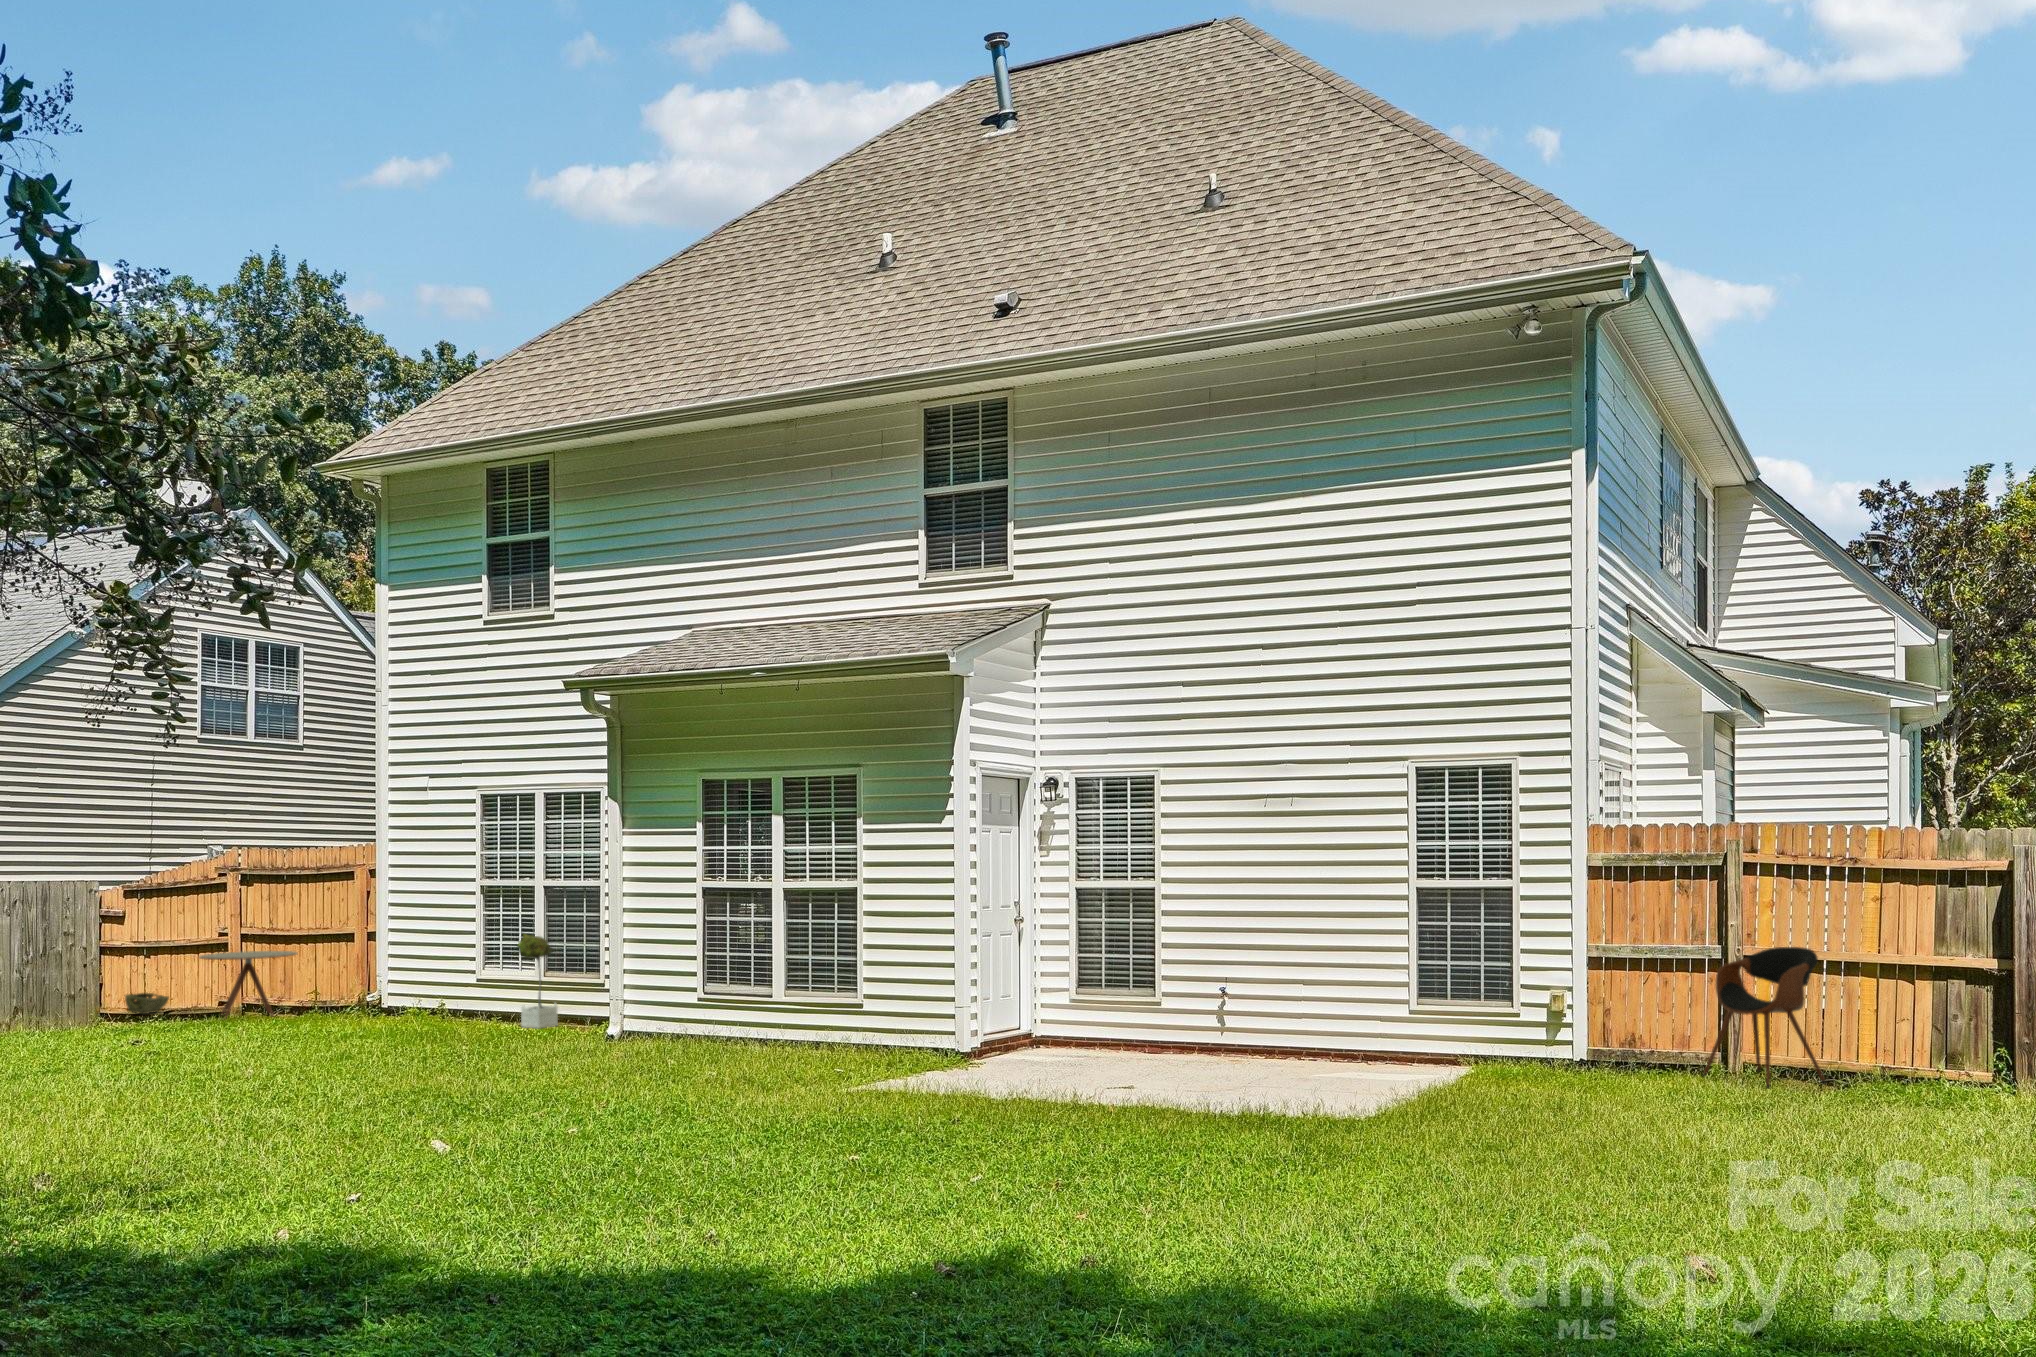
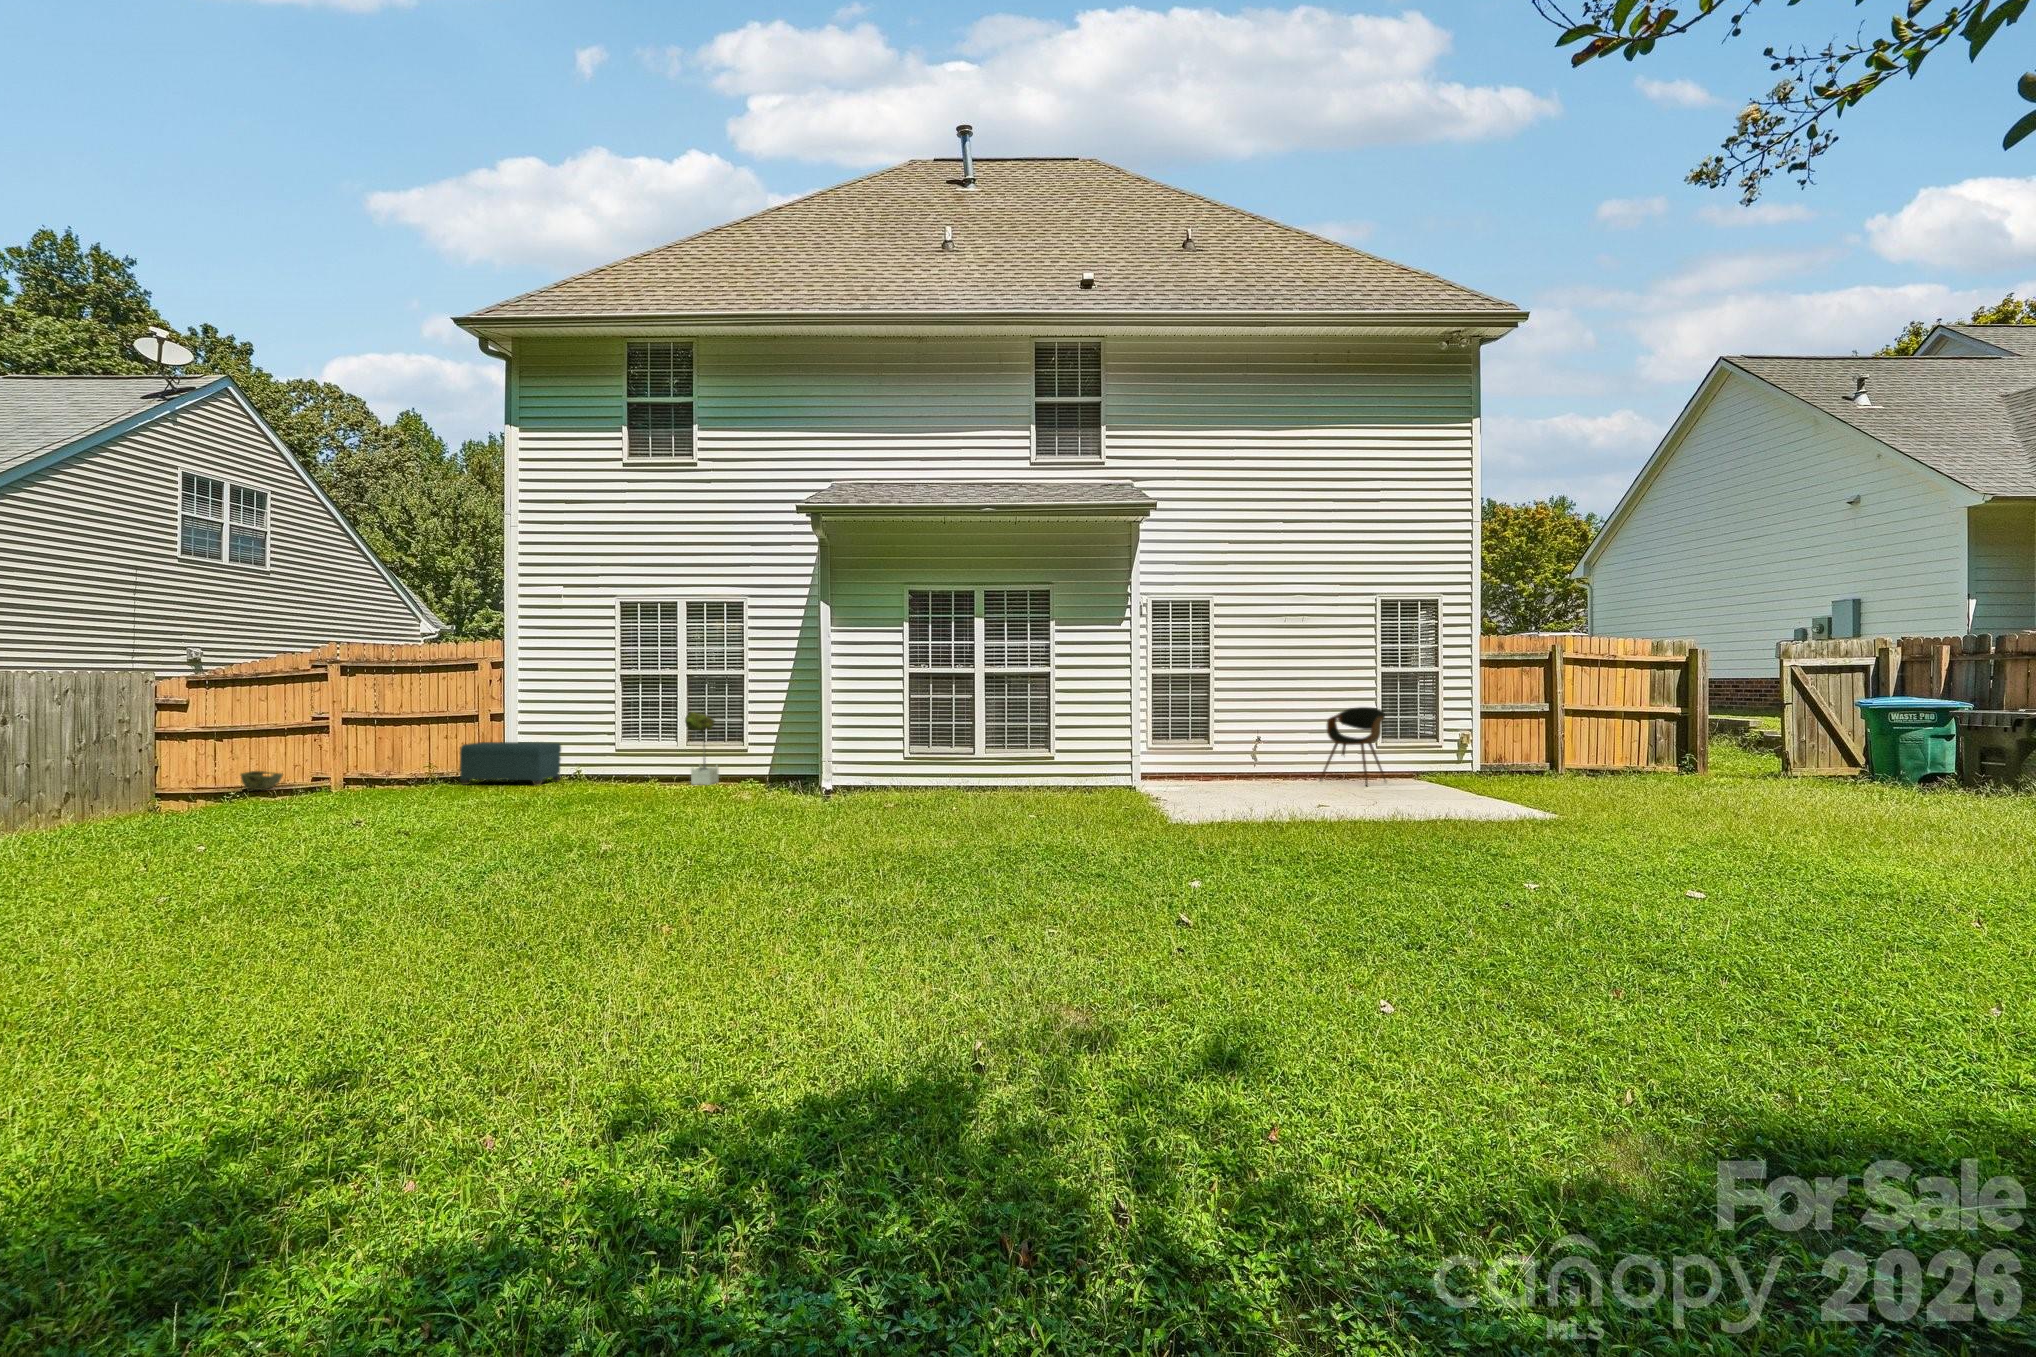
chair: present [1702,947,1827,1089] -> present [1320,707,1386,785]
round table: present [199,951,297,1019] -> none [335,731,433,791]
bench: none [313,966,416,1022] -> present [460,742,561,786]

